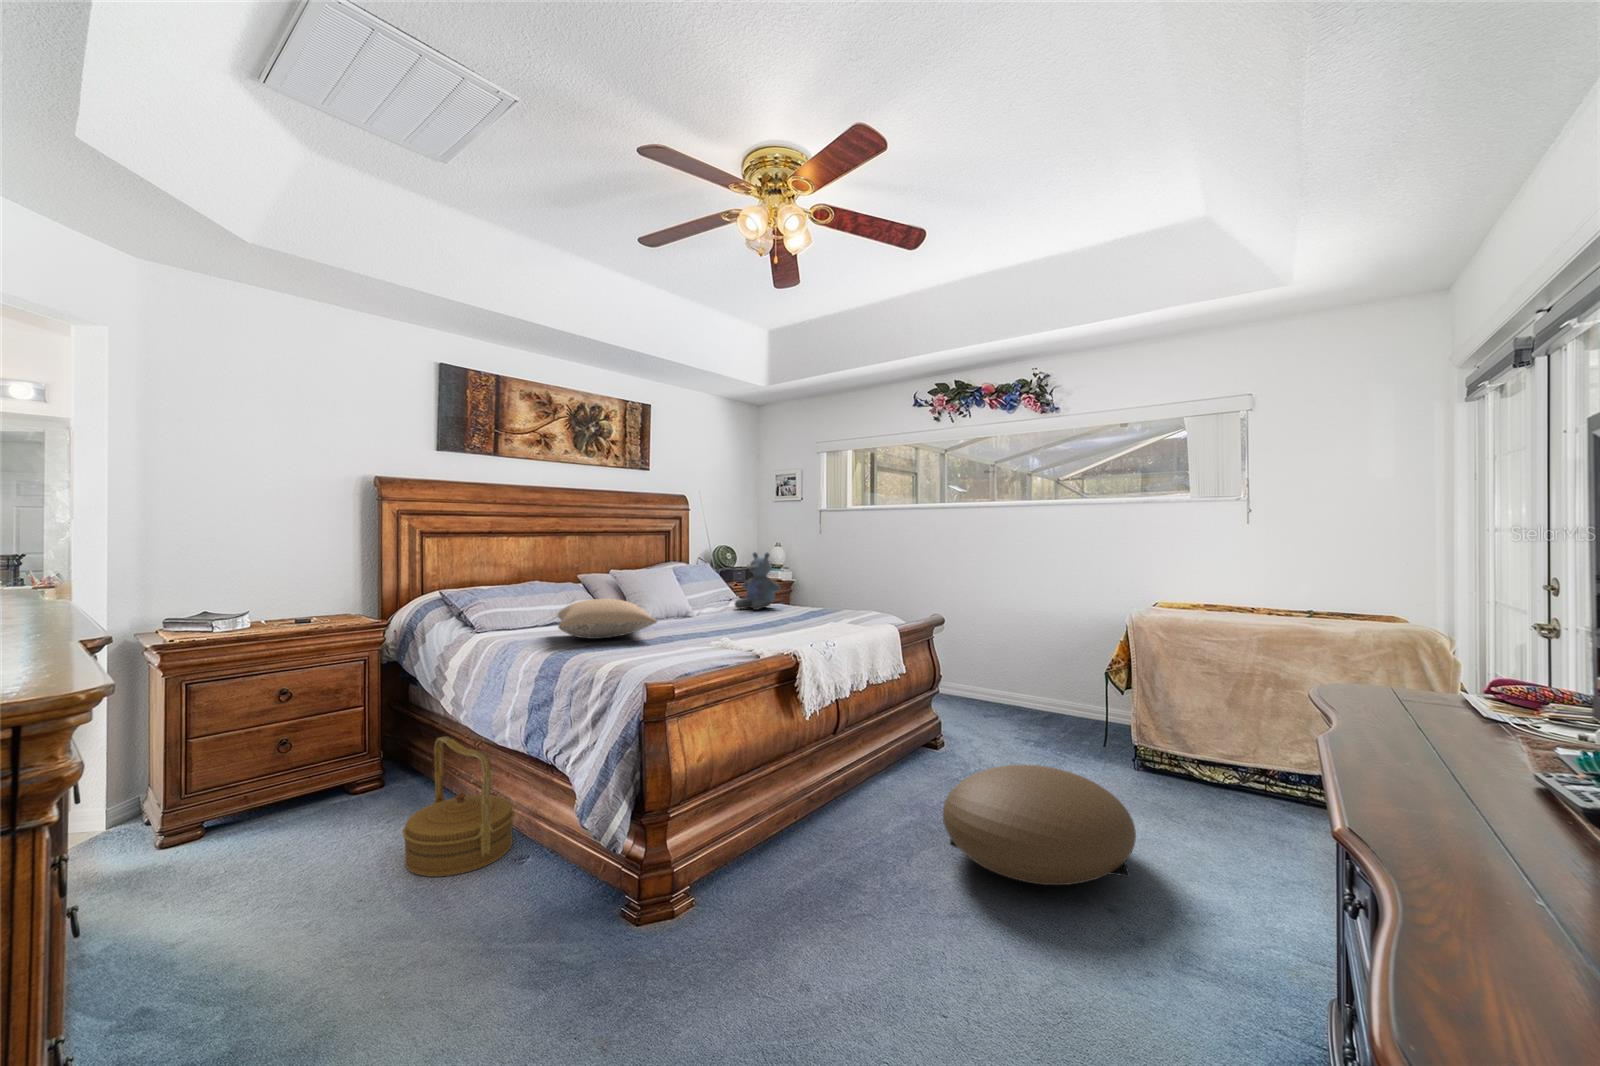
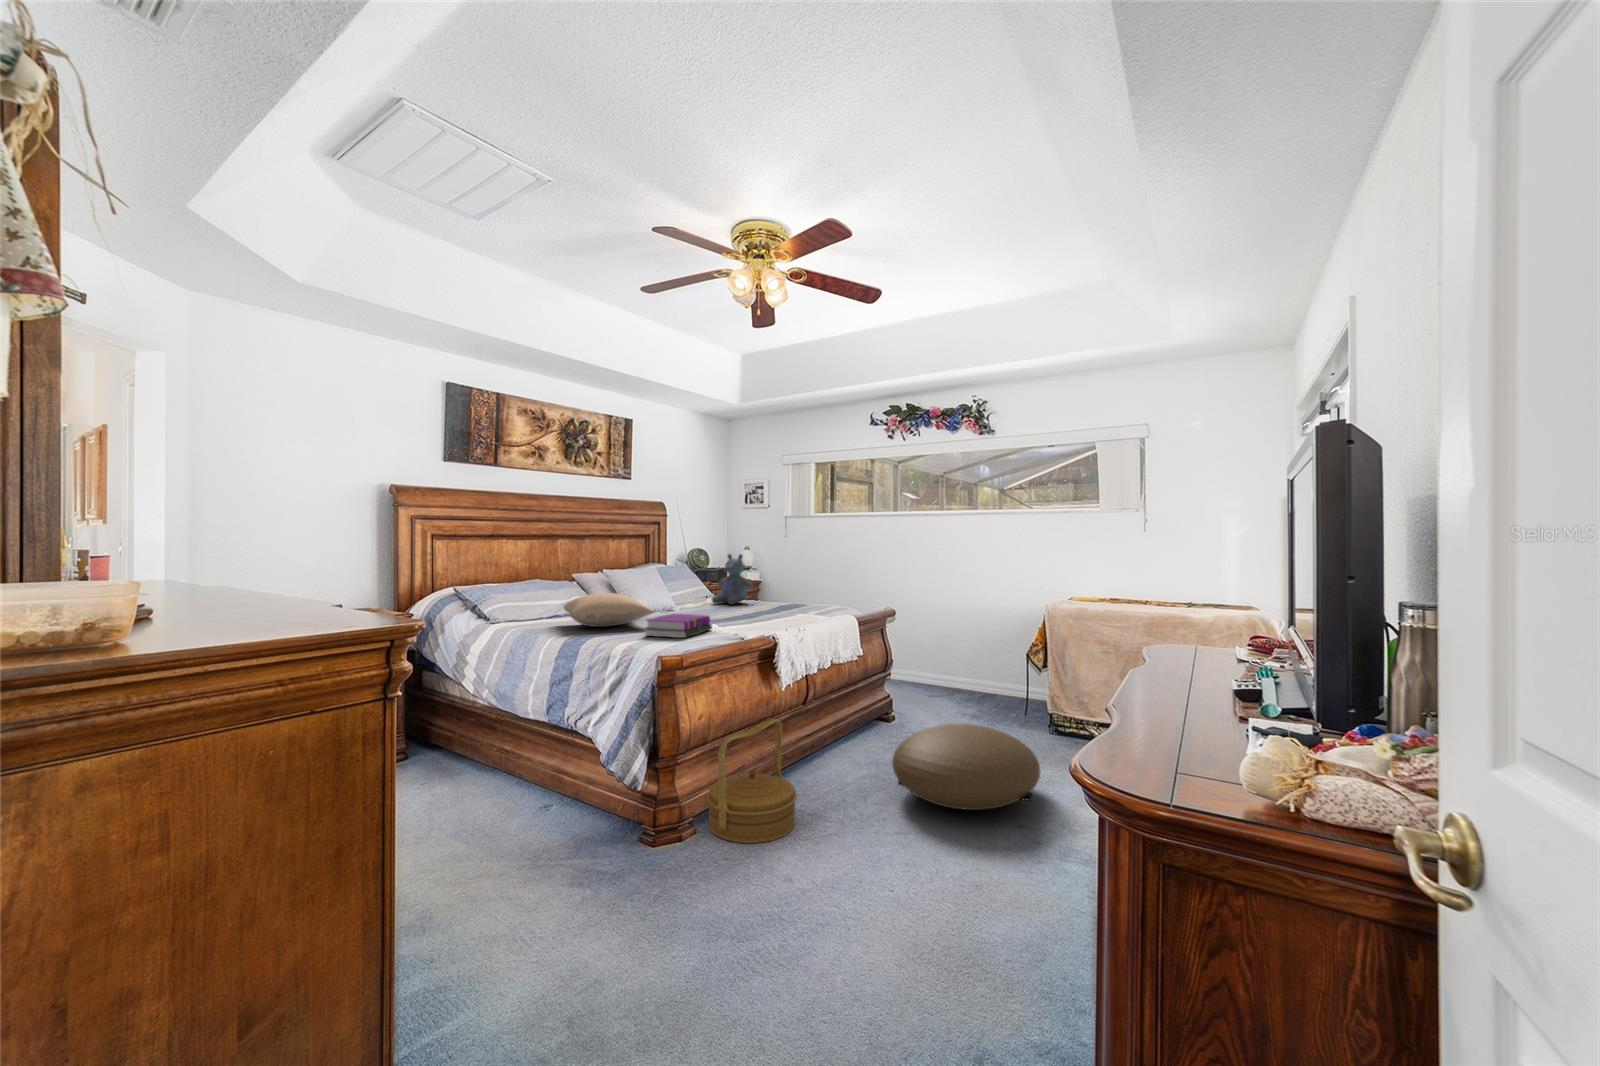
hardback book: none [641,624,724,656] -> present [645,614,712,638]
woven basket: present [403,736,515,877] -> present [707,718,797,843]

